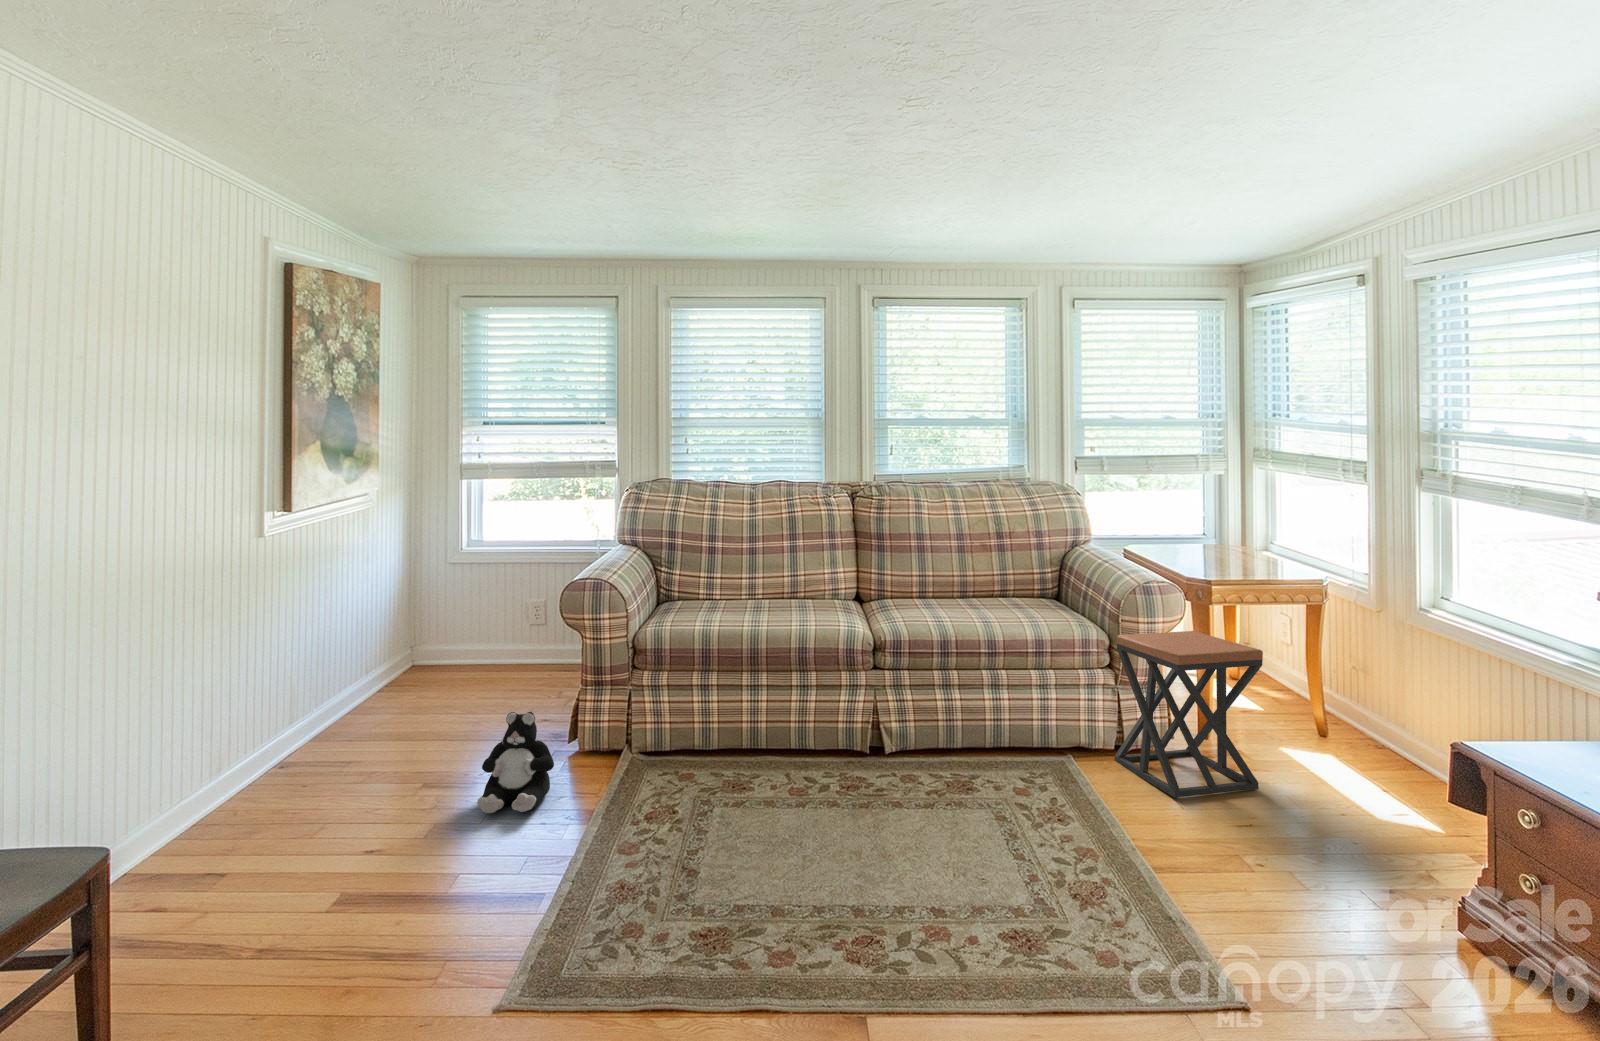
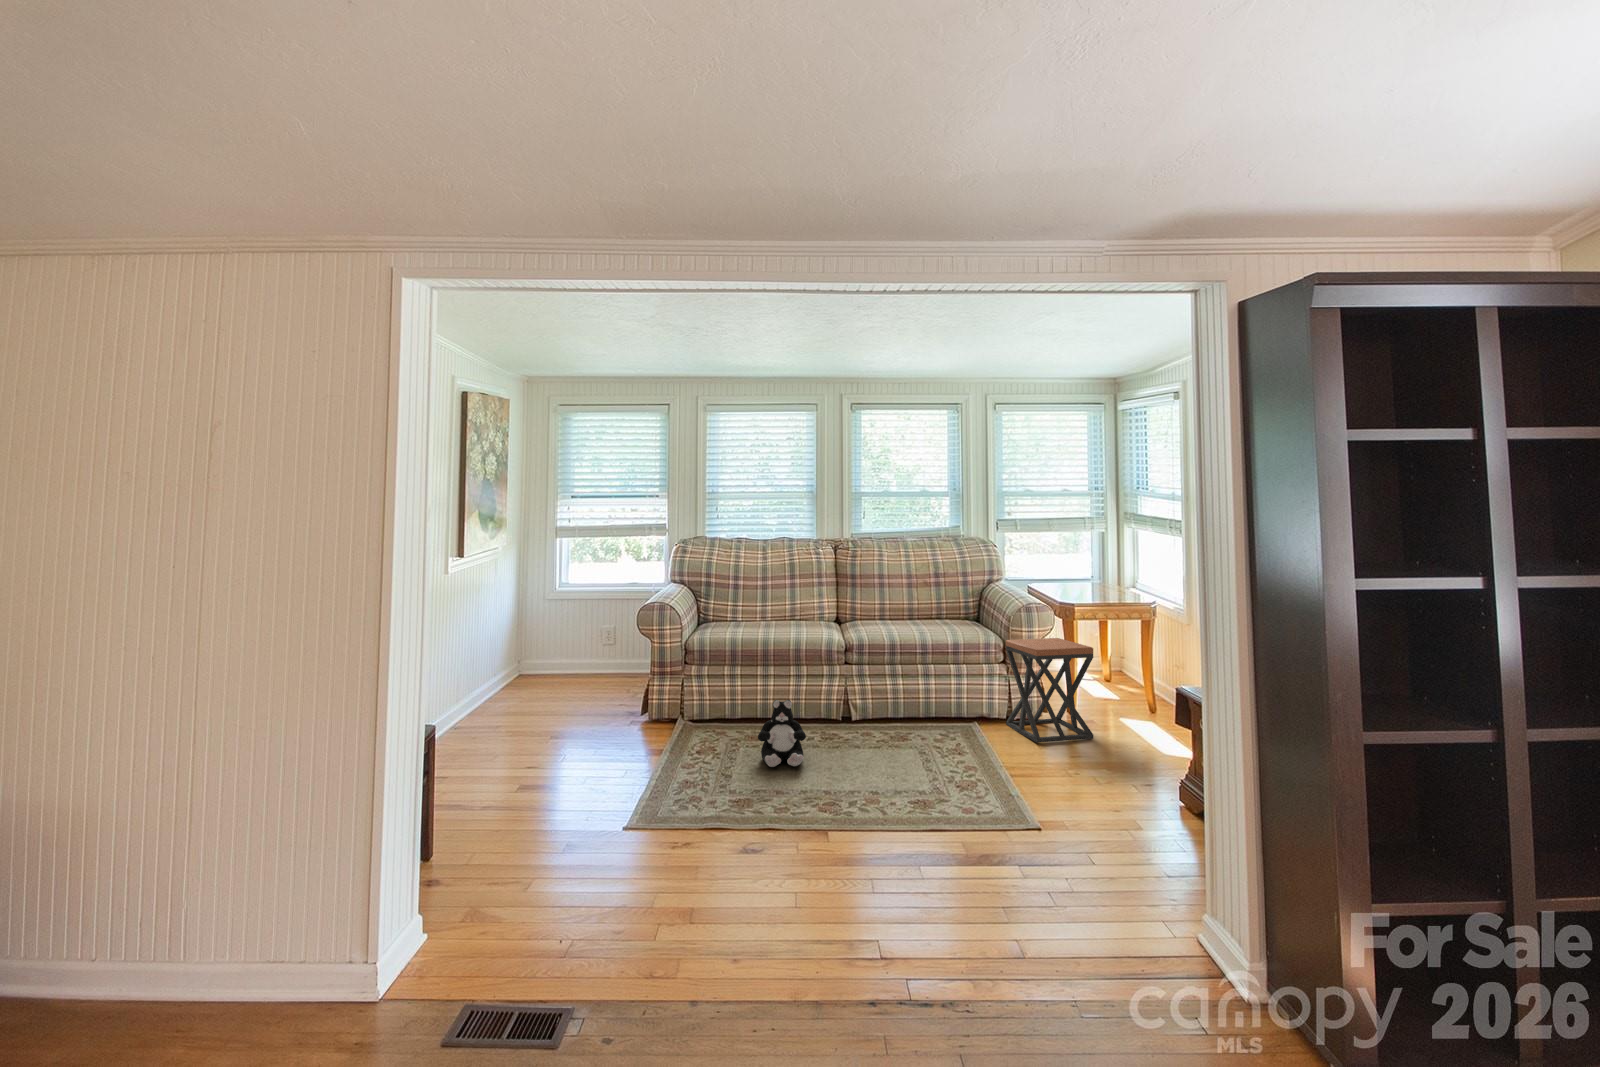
plush toy: present [477,712,554,813] -> present [758,700,806,767]

